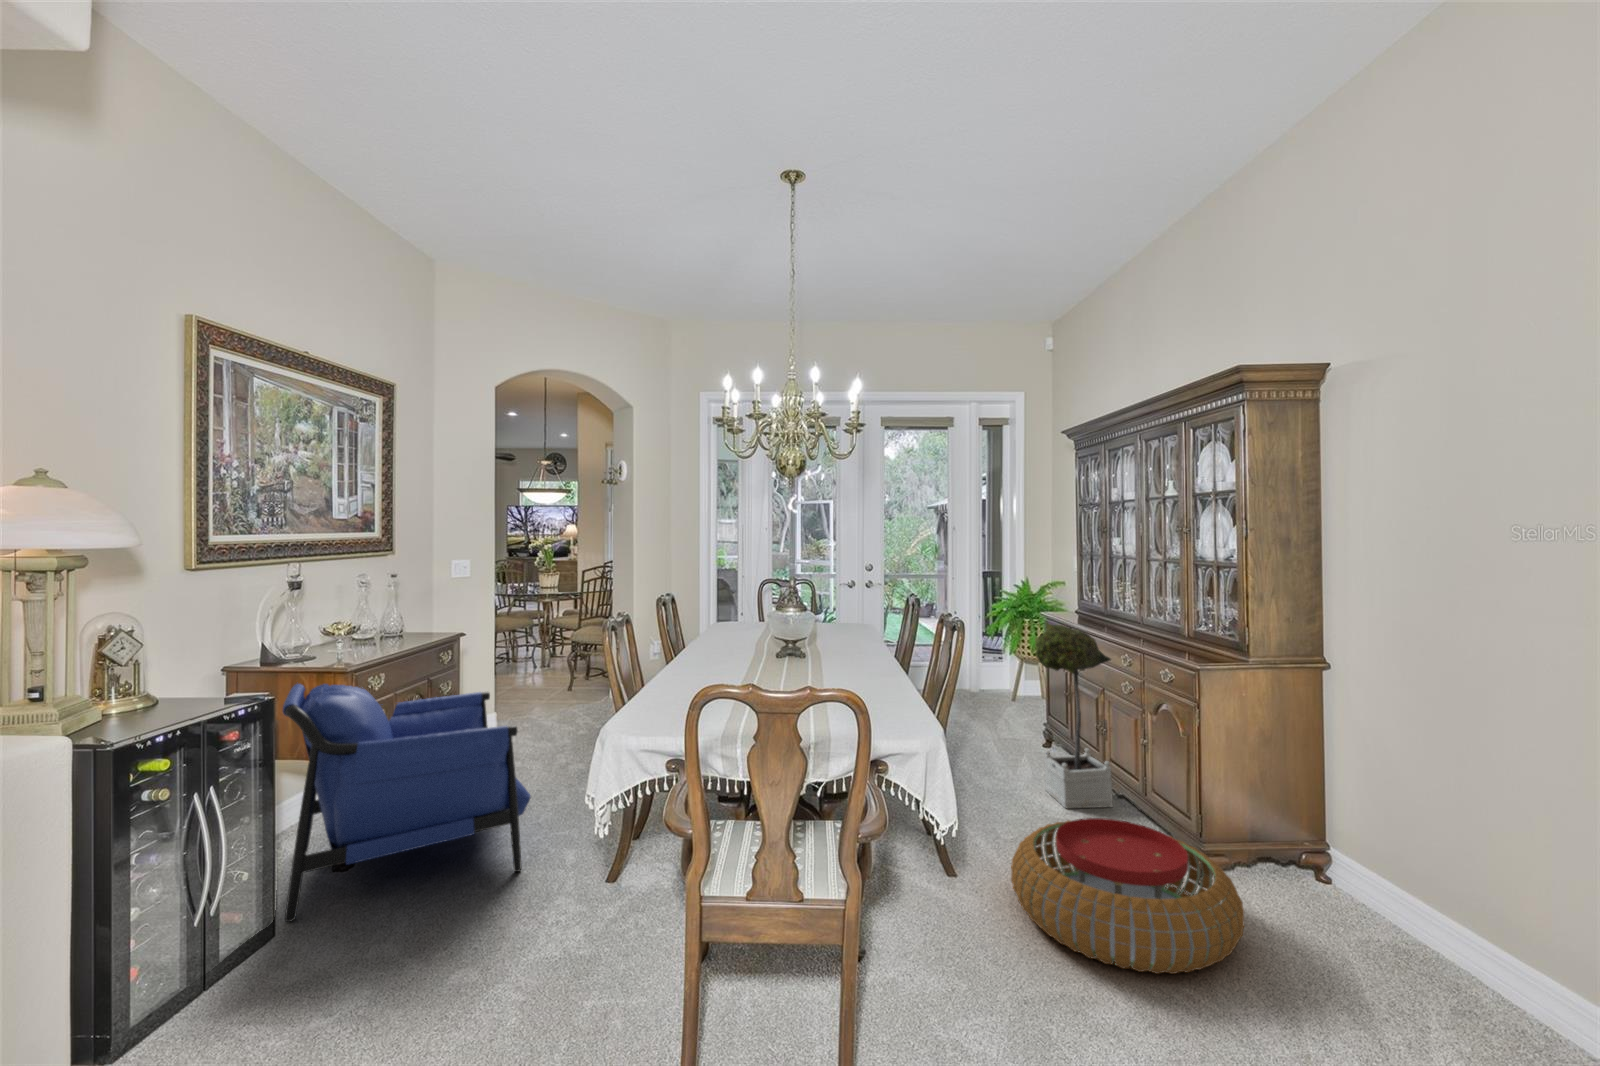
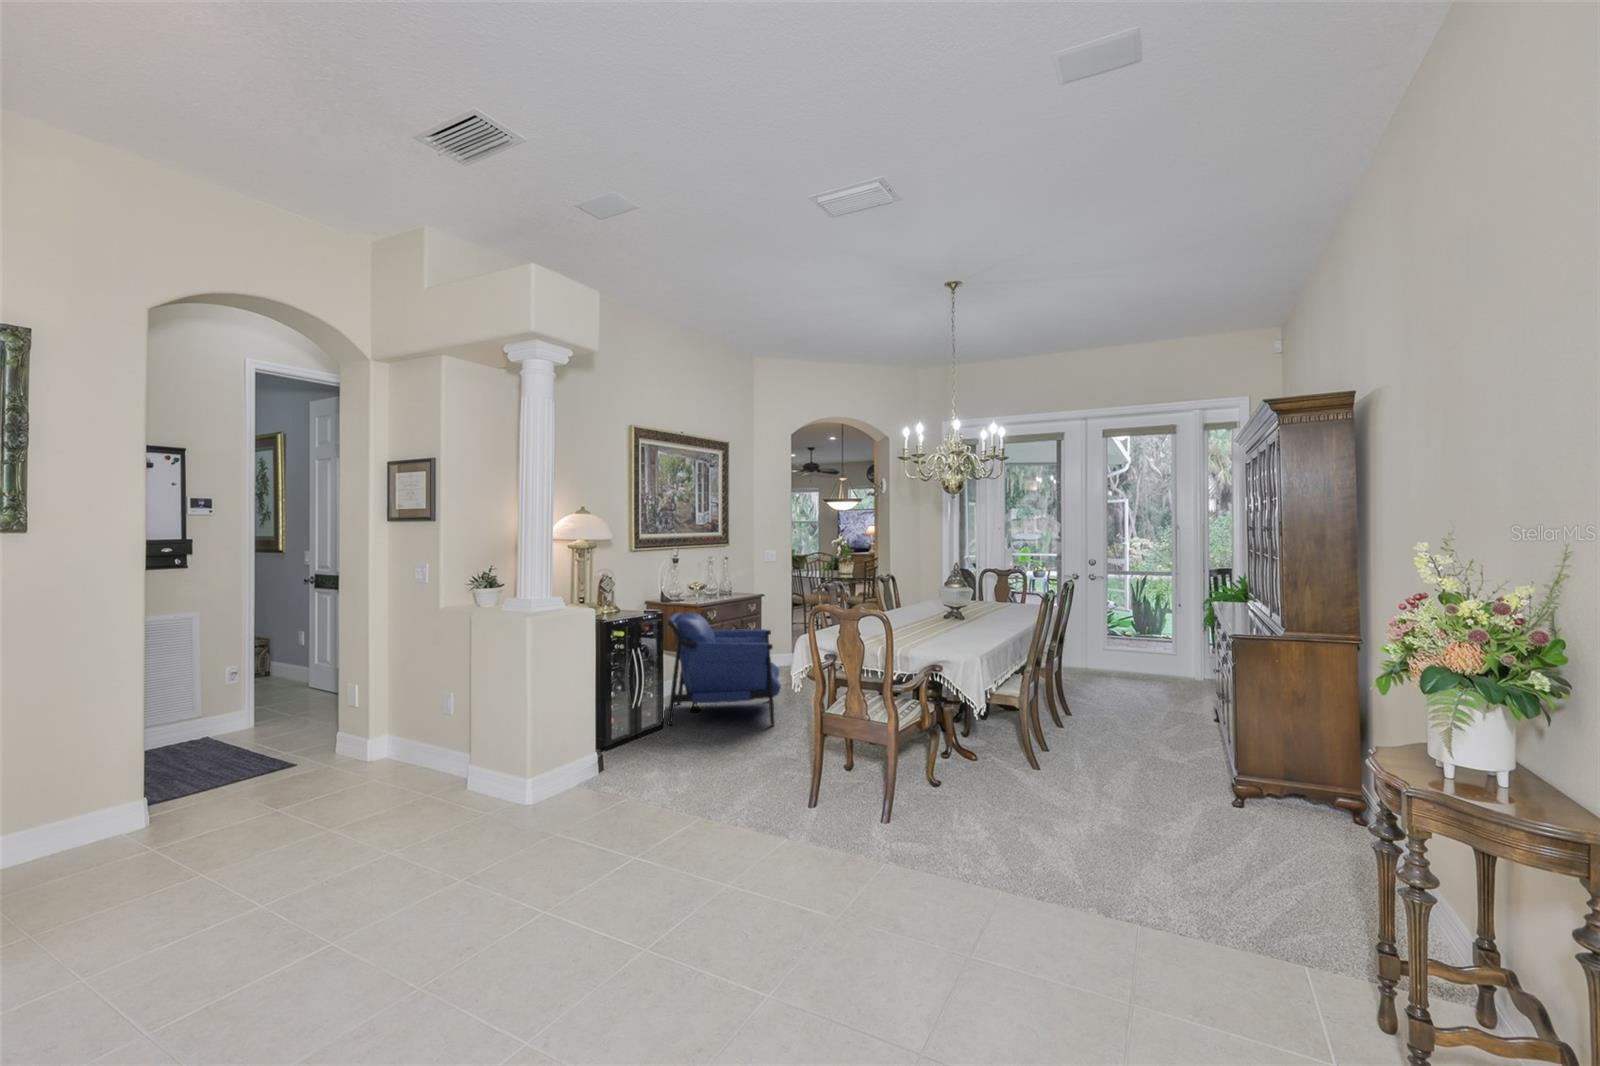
potted tree: present [1035,622,1113,808] -> none [1145,608,1212,761]
pouf: present [1011,818,1244,974] -> none [1034,738,1189,825]

